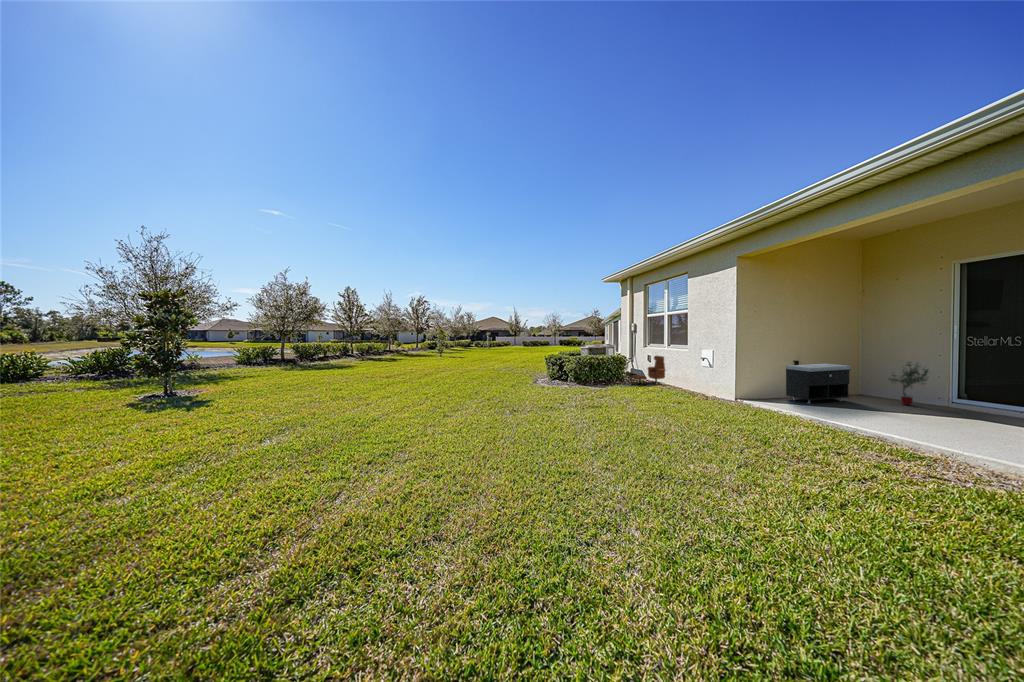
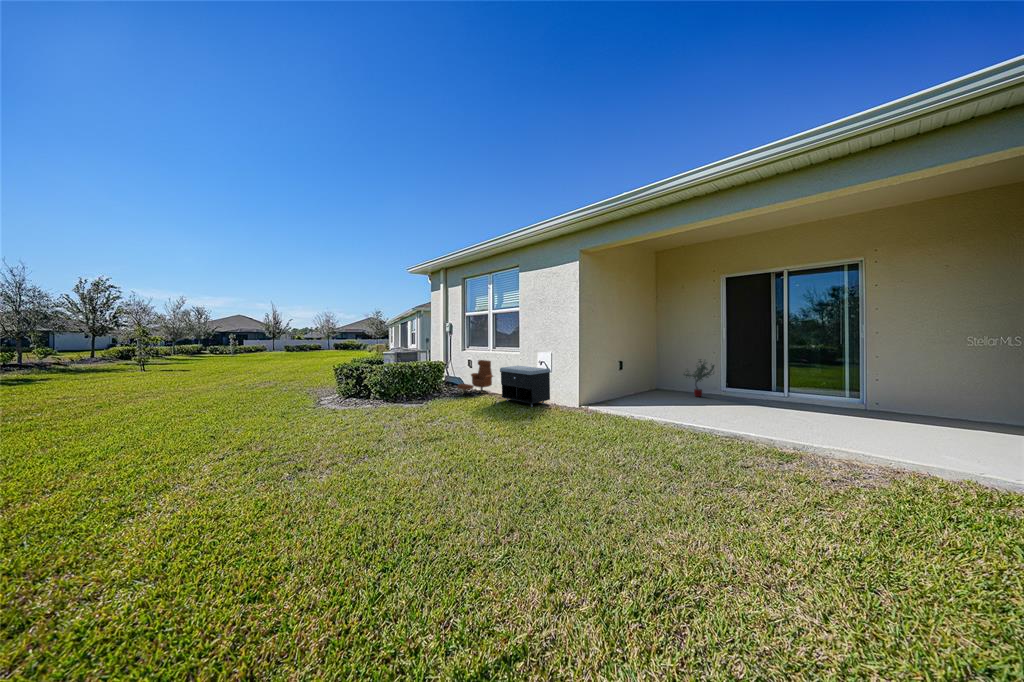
storage bench: present [786,364,851,403] -> present [500,366,550,407]

